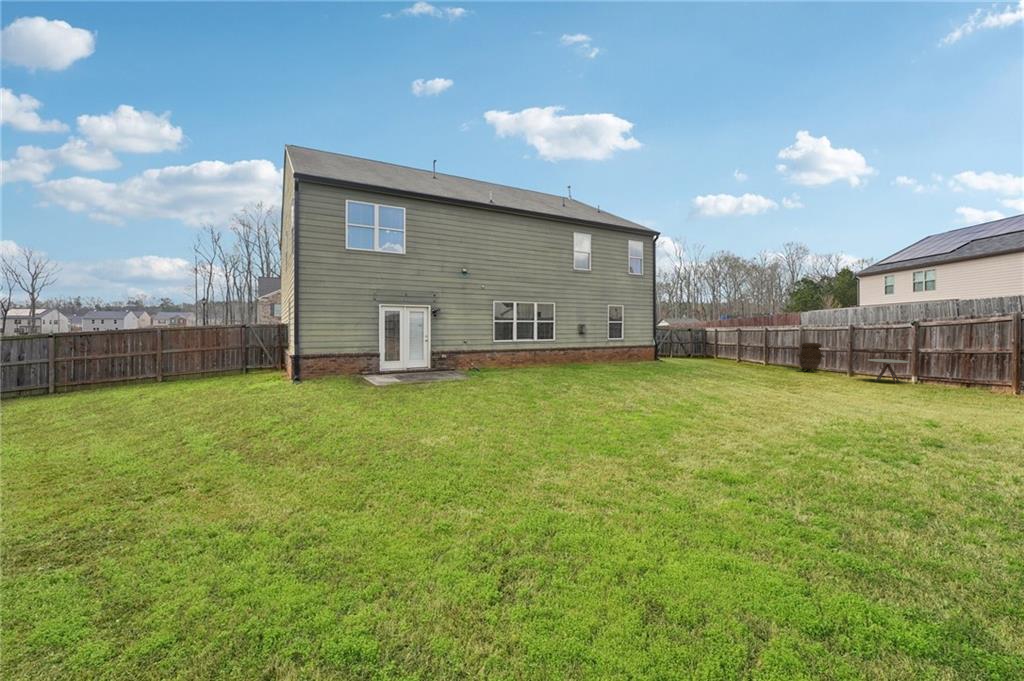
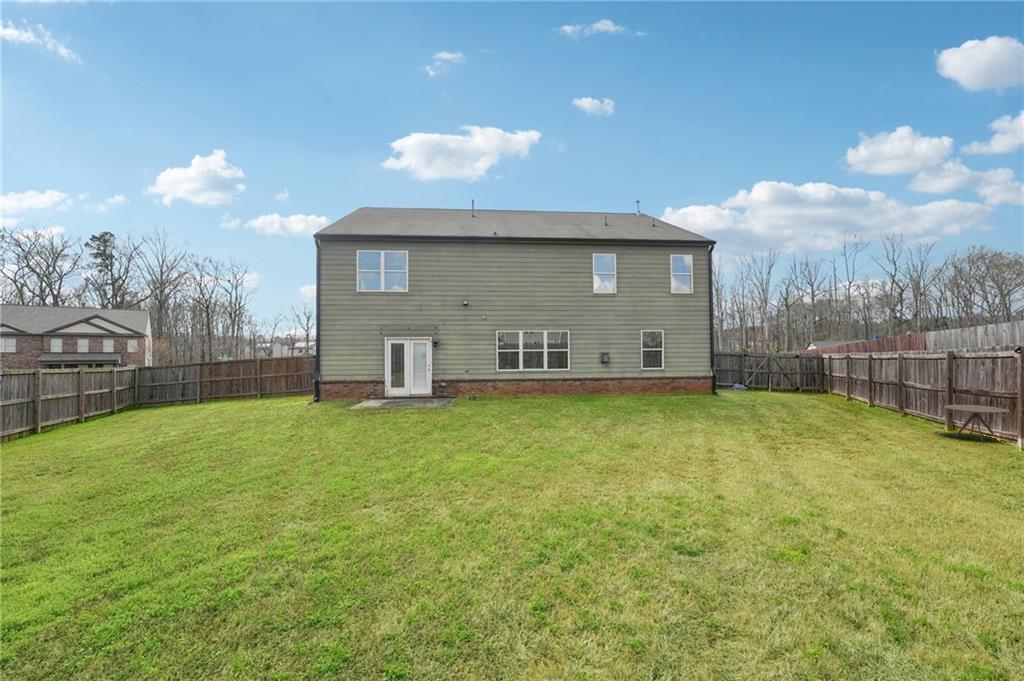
lounge chair: present [798,343,825,372] -> none [885,378,930,420]

